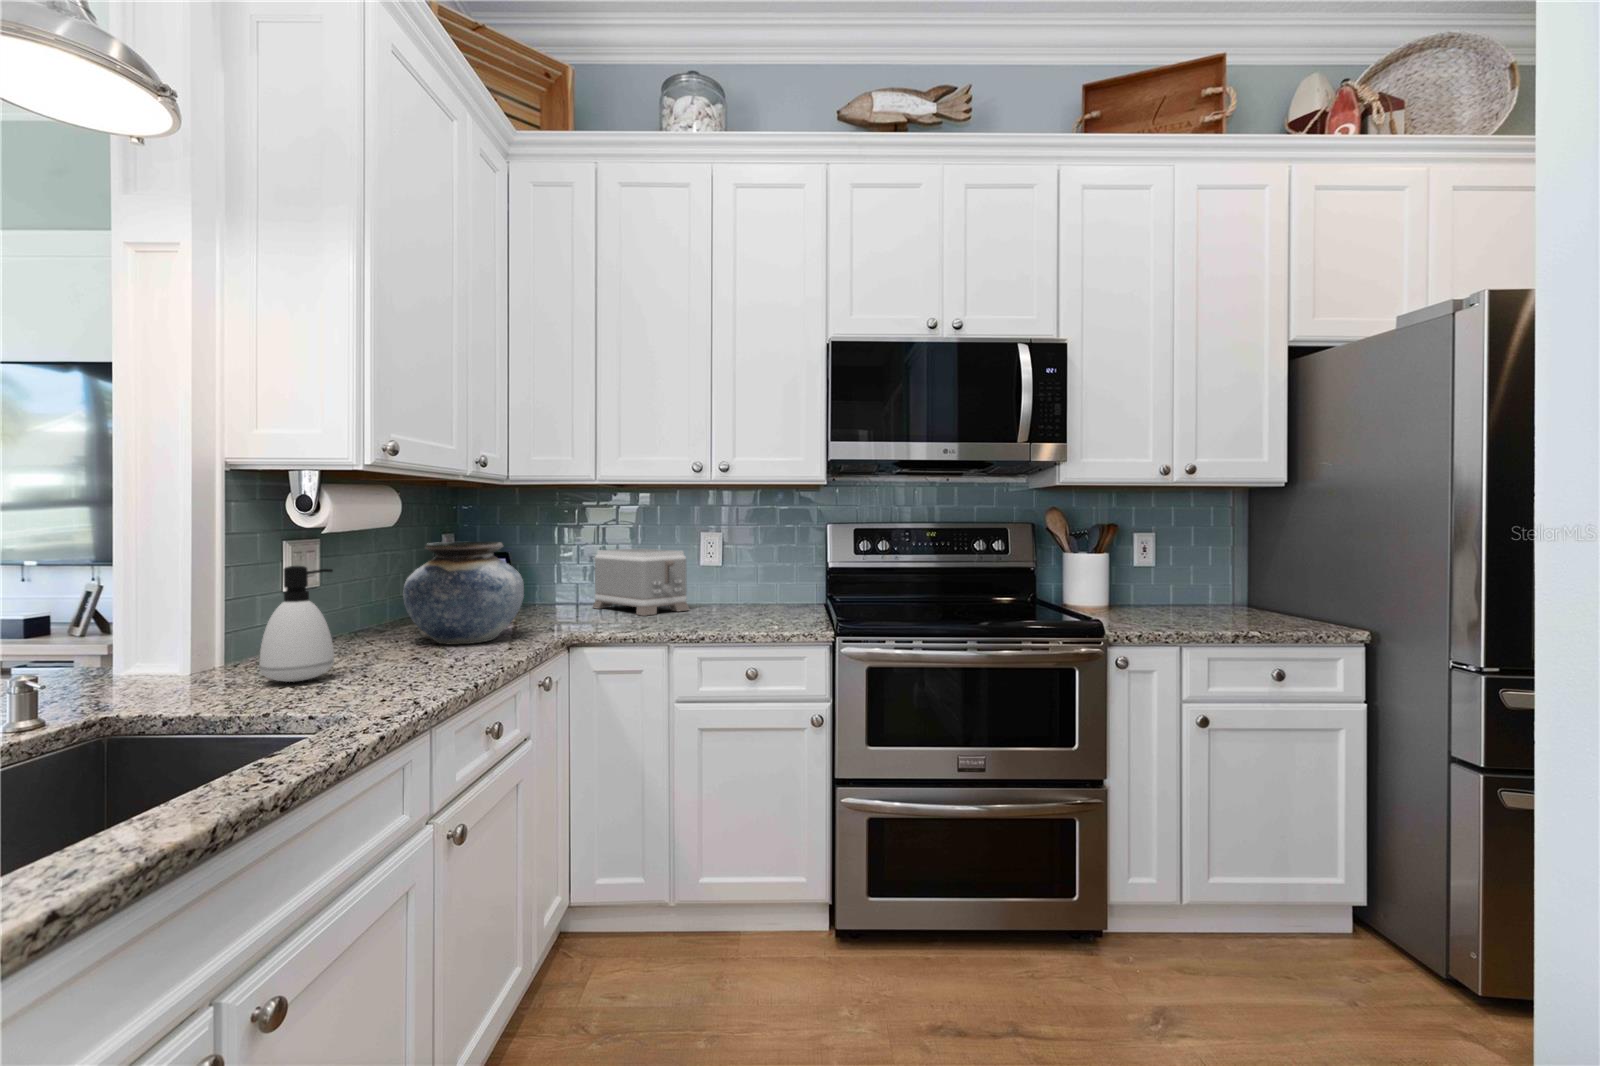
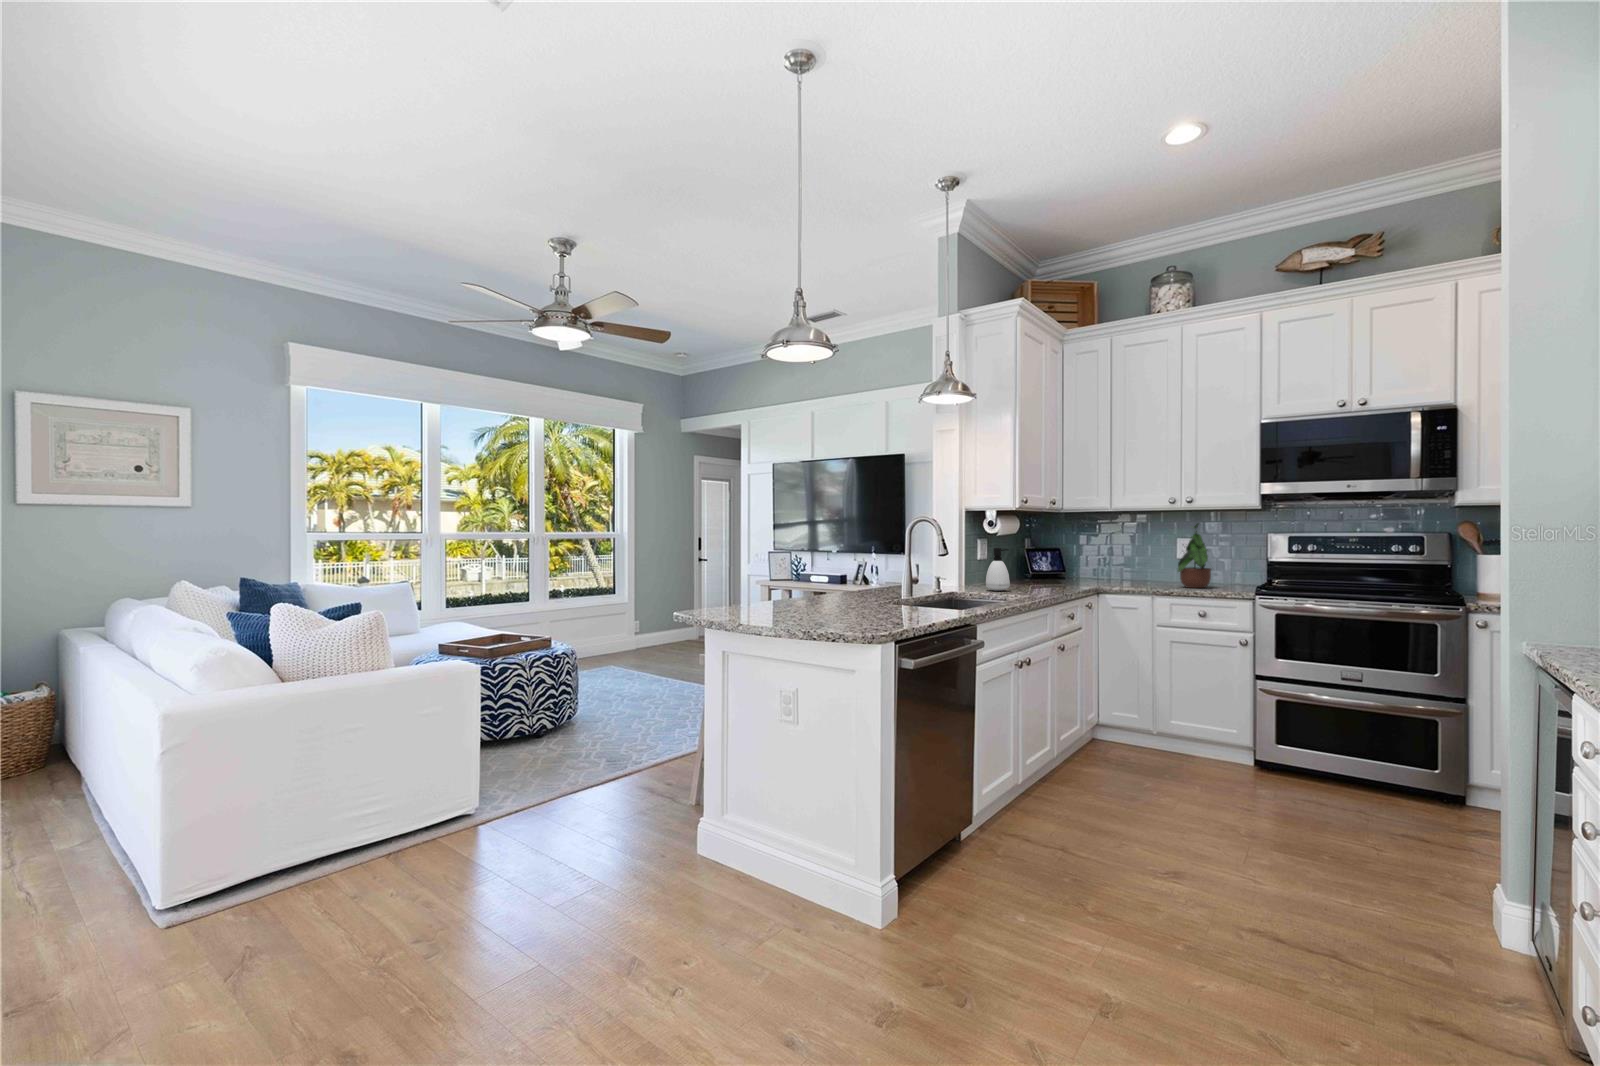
potted plant: none [700,507,768,623] -> present [1177,523,1211,588]
vase: present [403,542,524,645] -> none [1023,540,1076,587]
toaster: present [593,549,689,616] -> none [1108,547,1169,584]

